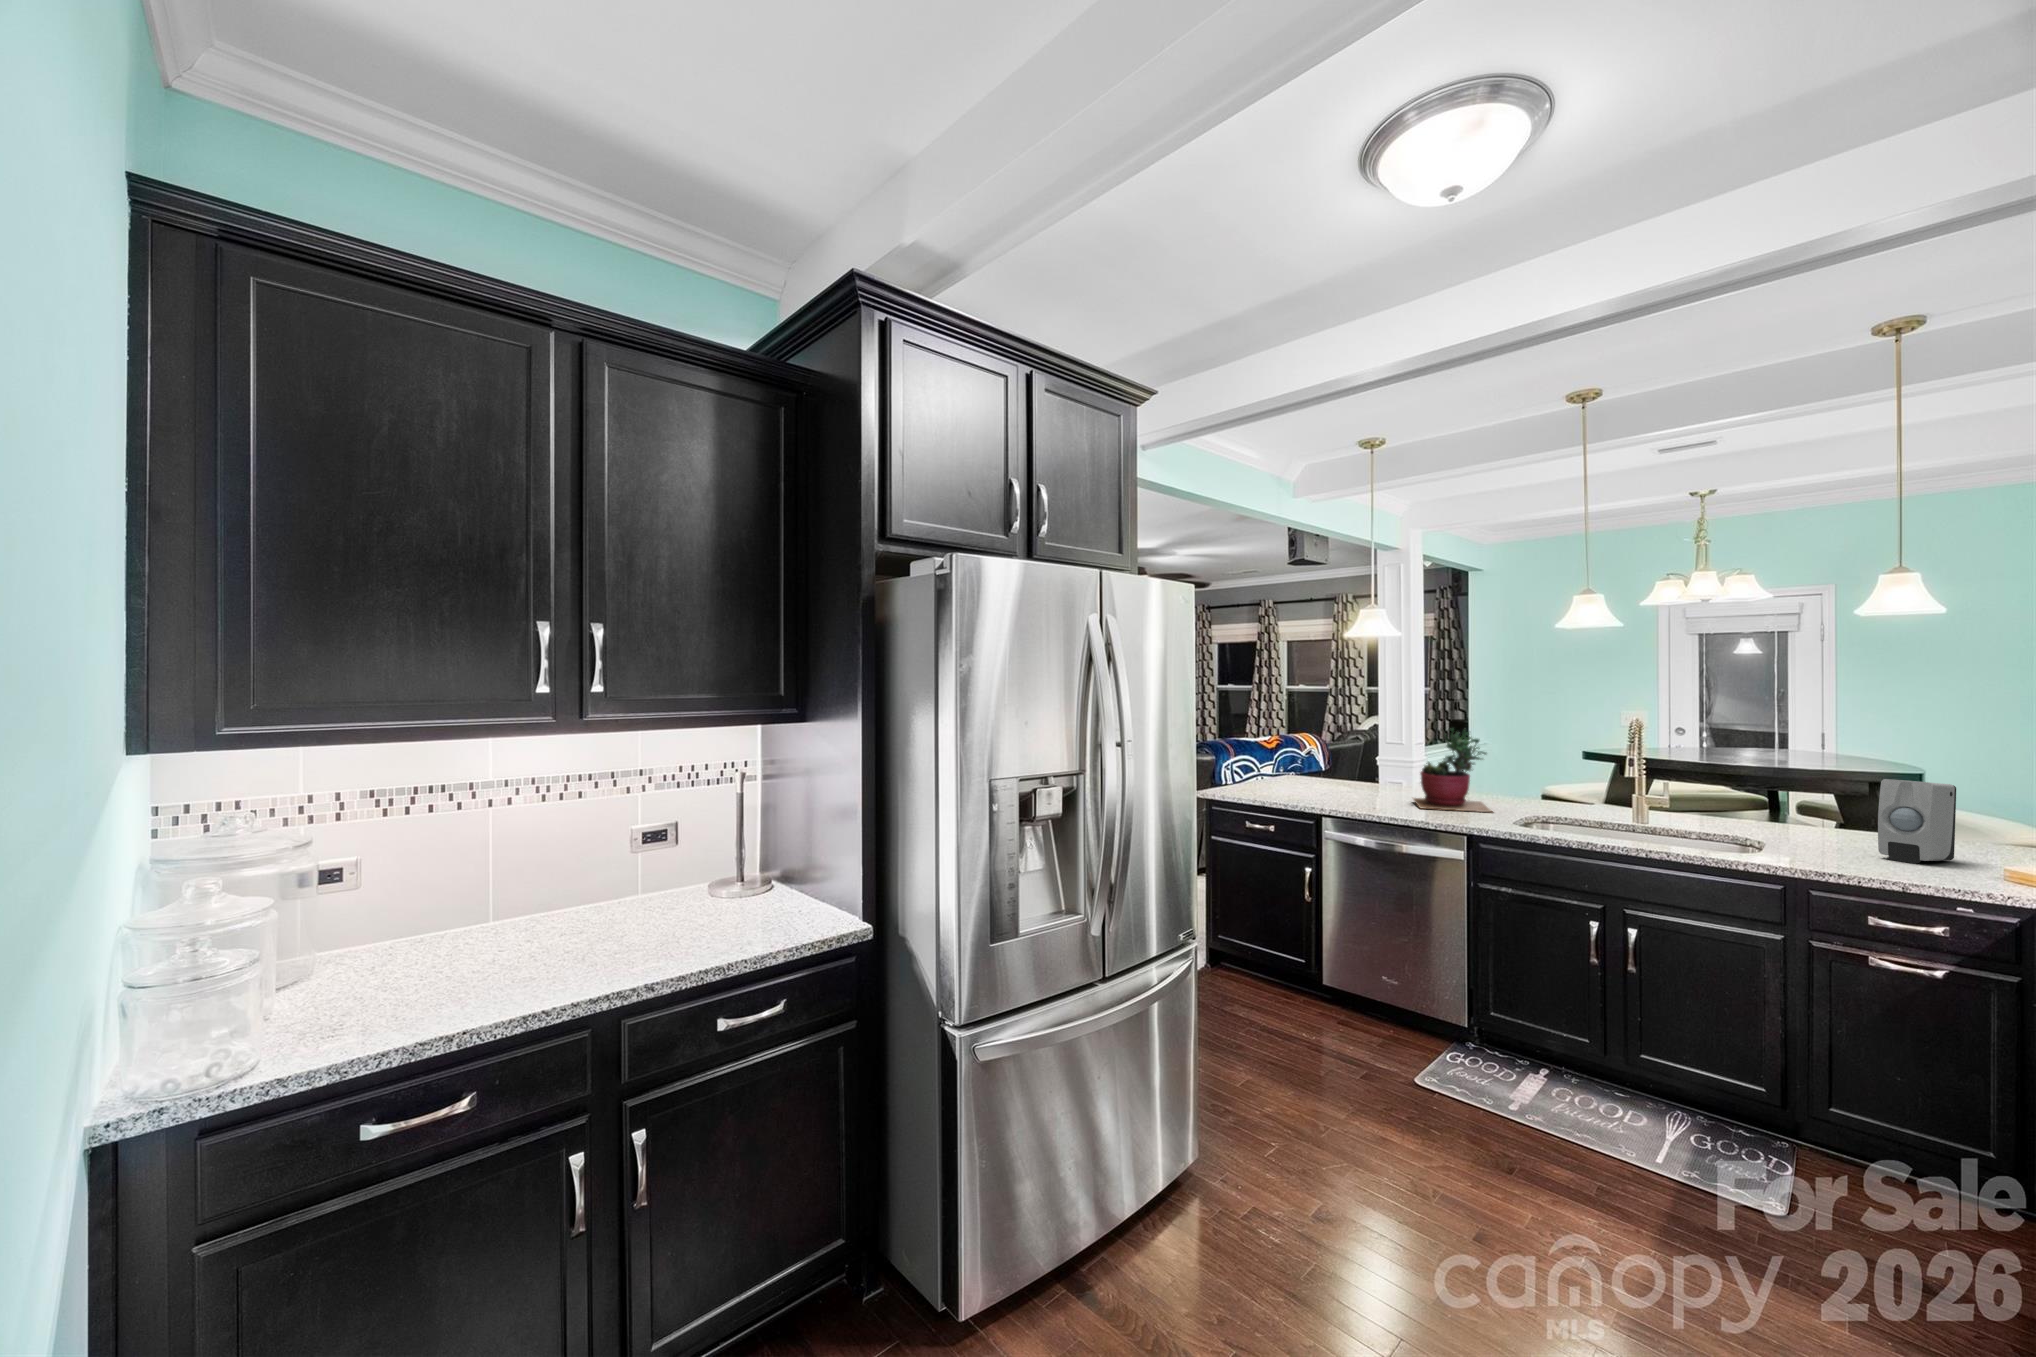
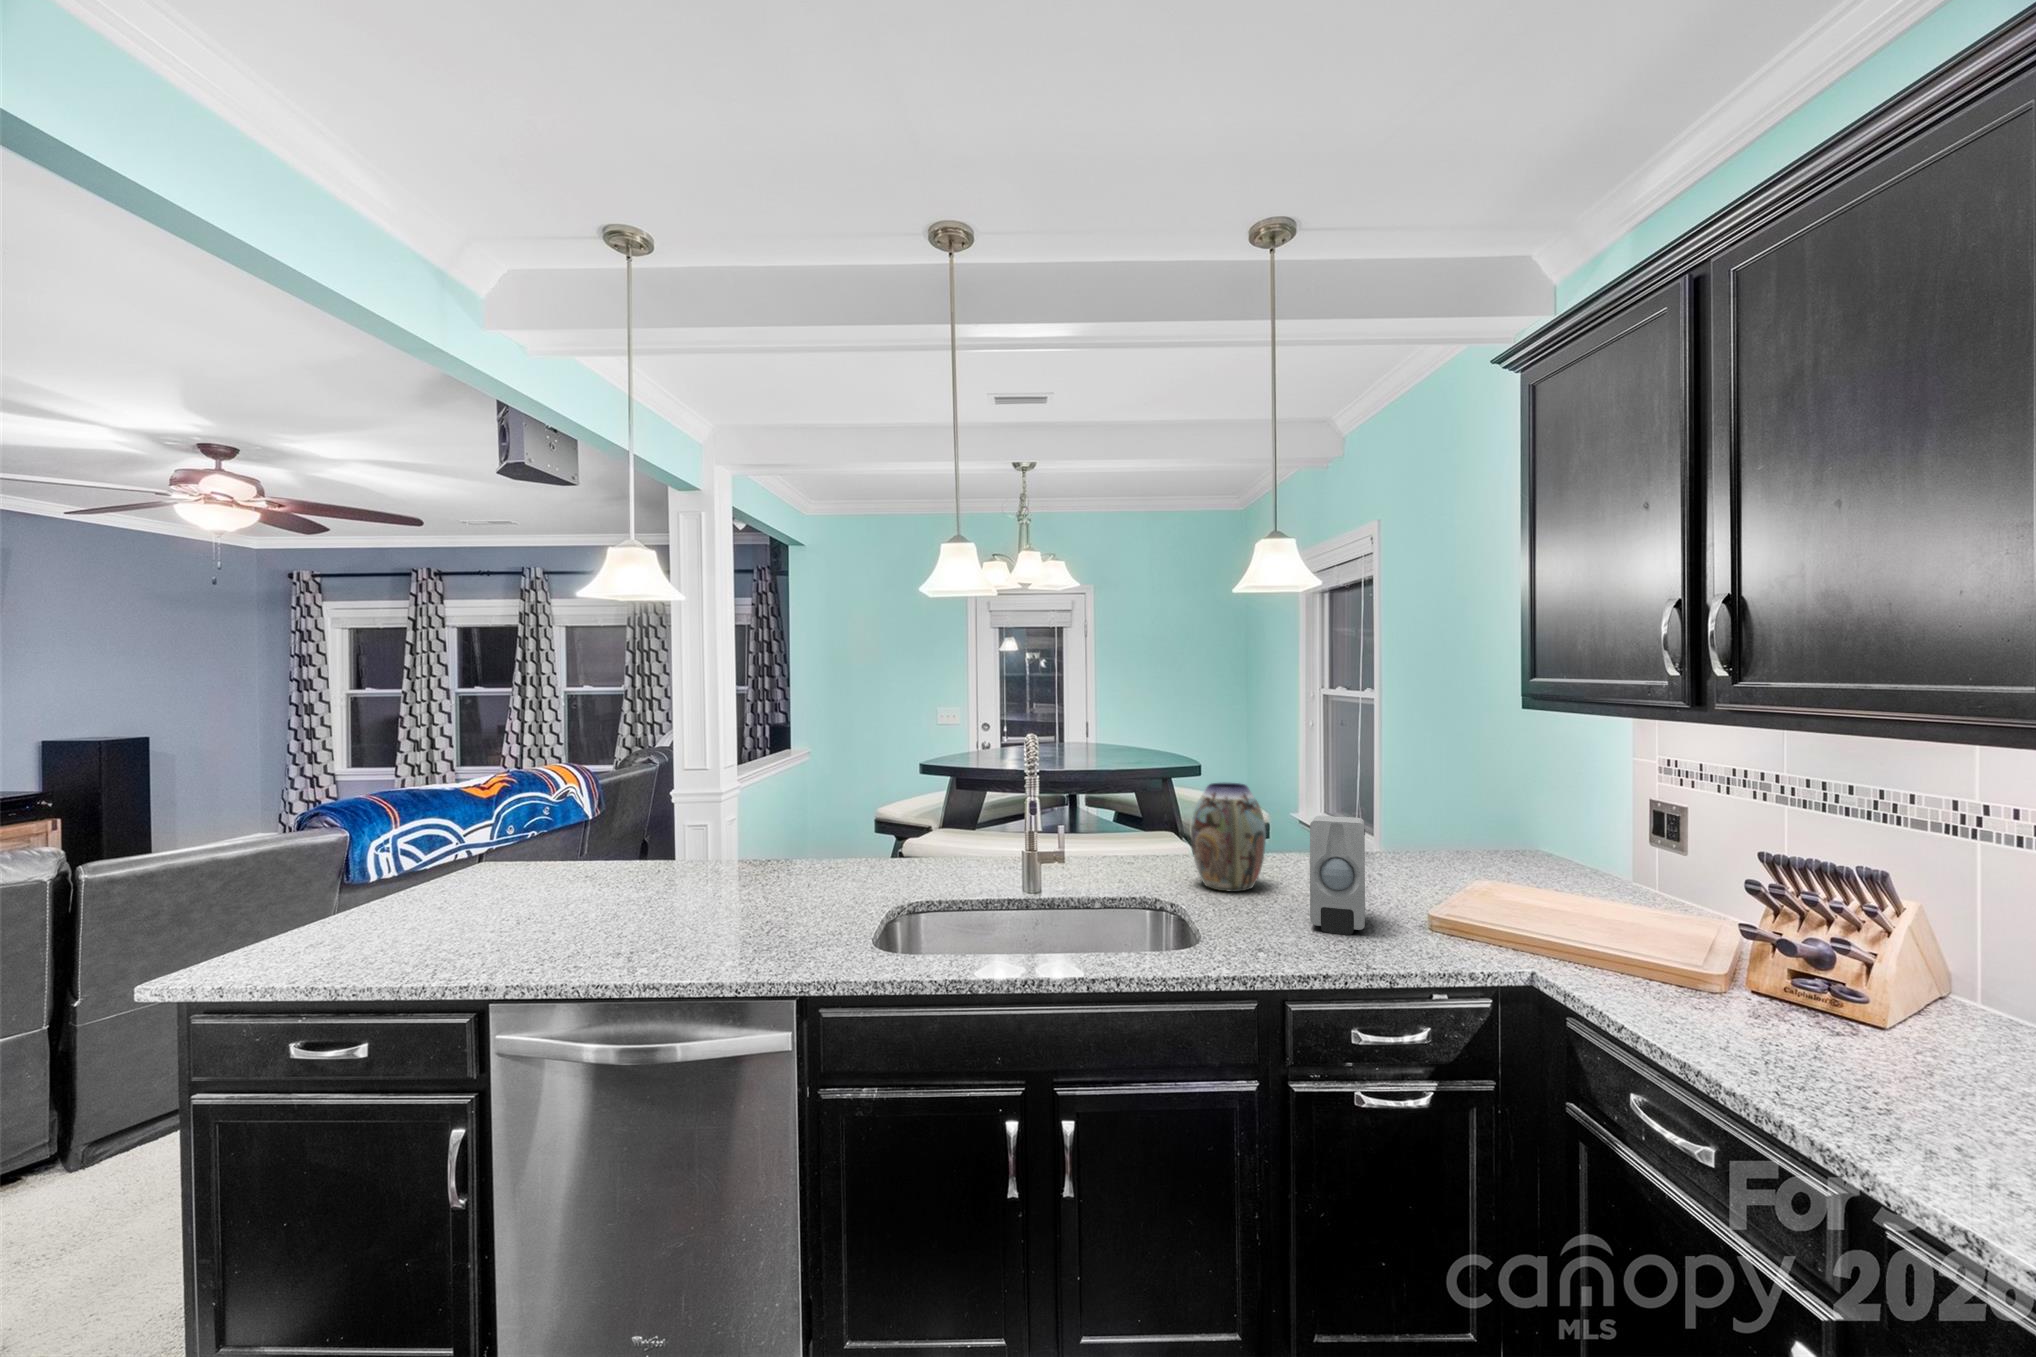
succulent plant: present [1413,728,1491,812] -> none [704,771,838,934]
vase: none [1800,758,1880,841] -> present [1191,783,1266,892]

